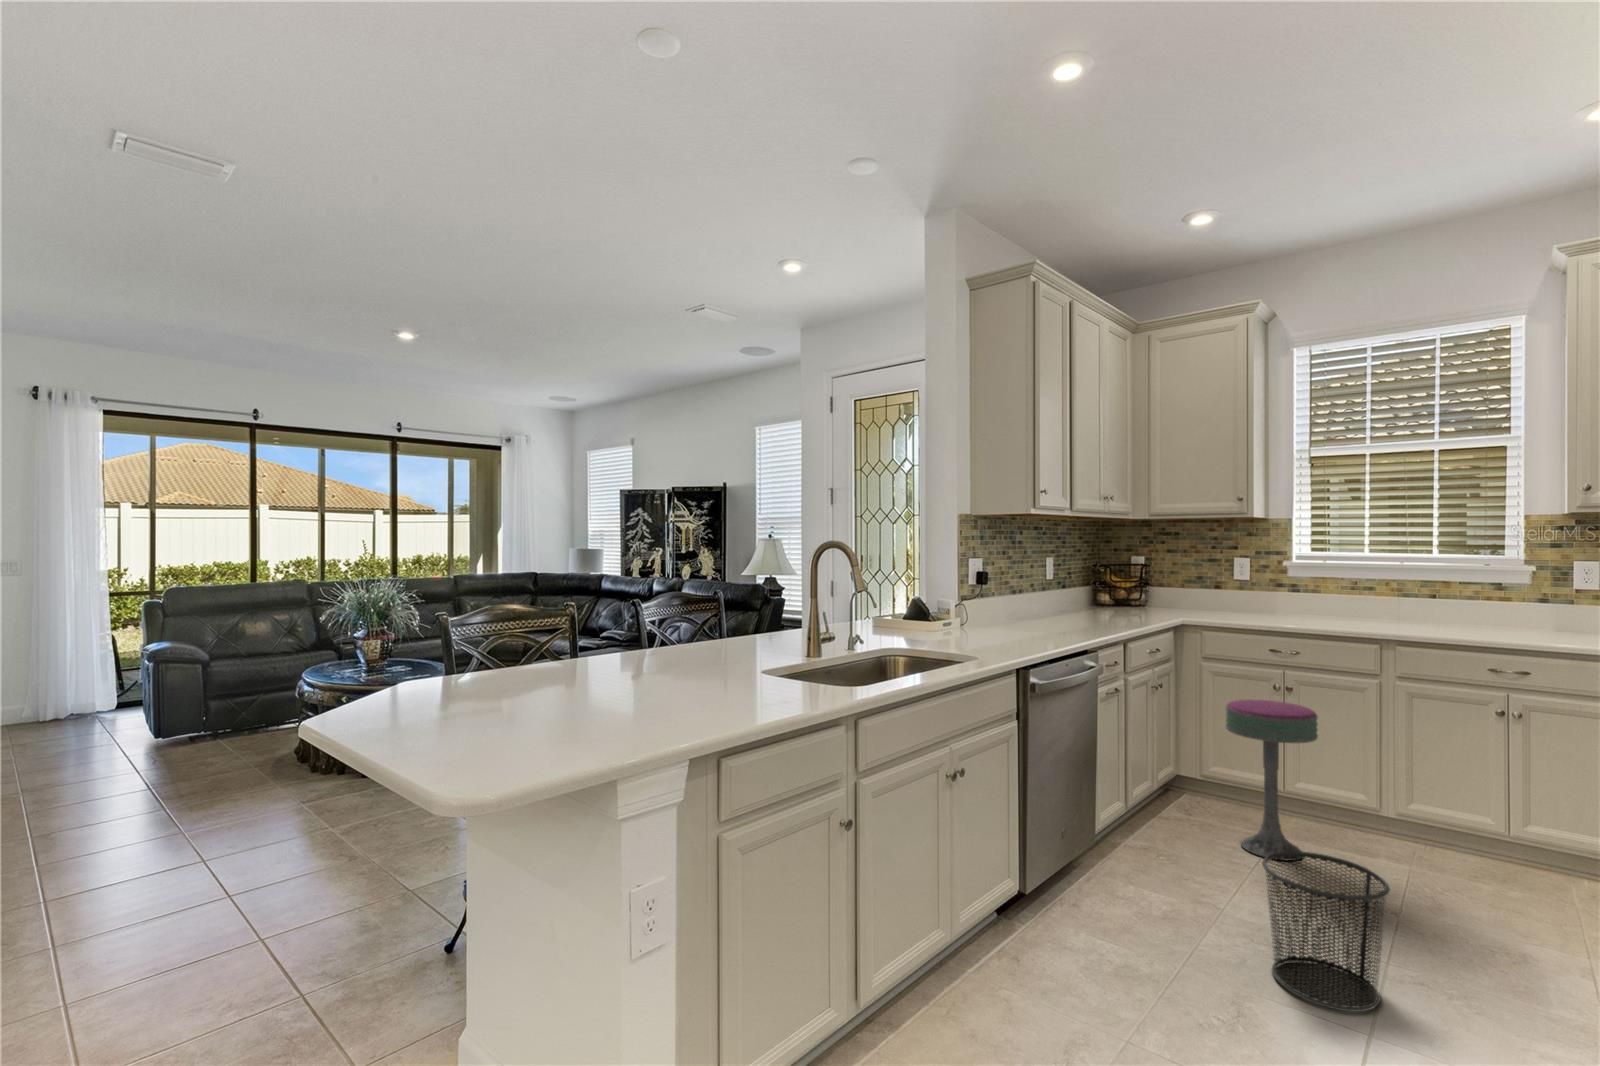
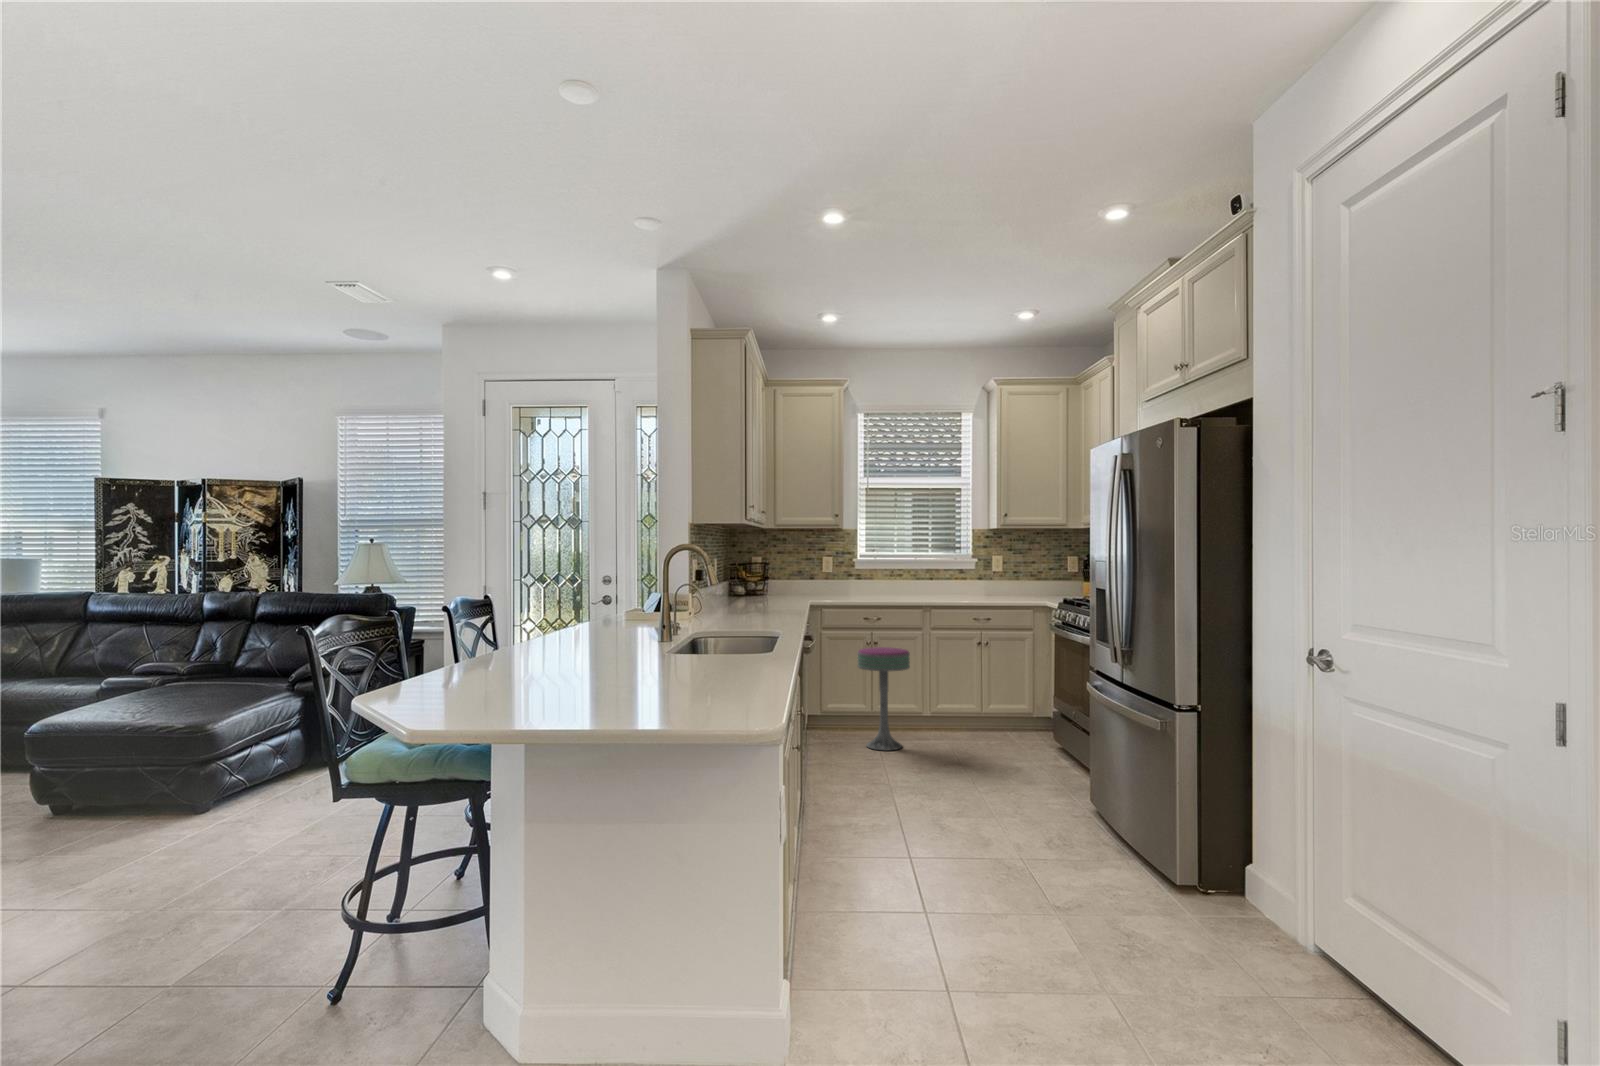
waste bin: present [1262,851,1390,1011] -> none [937,724,1002,808]

